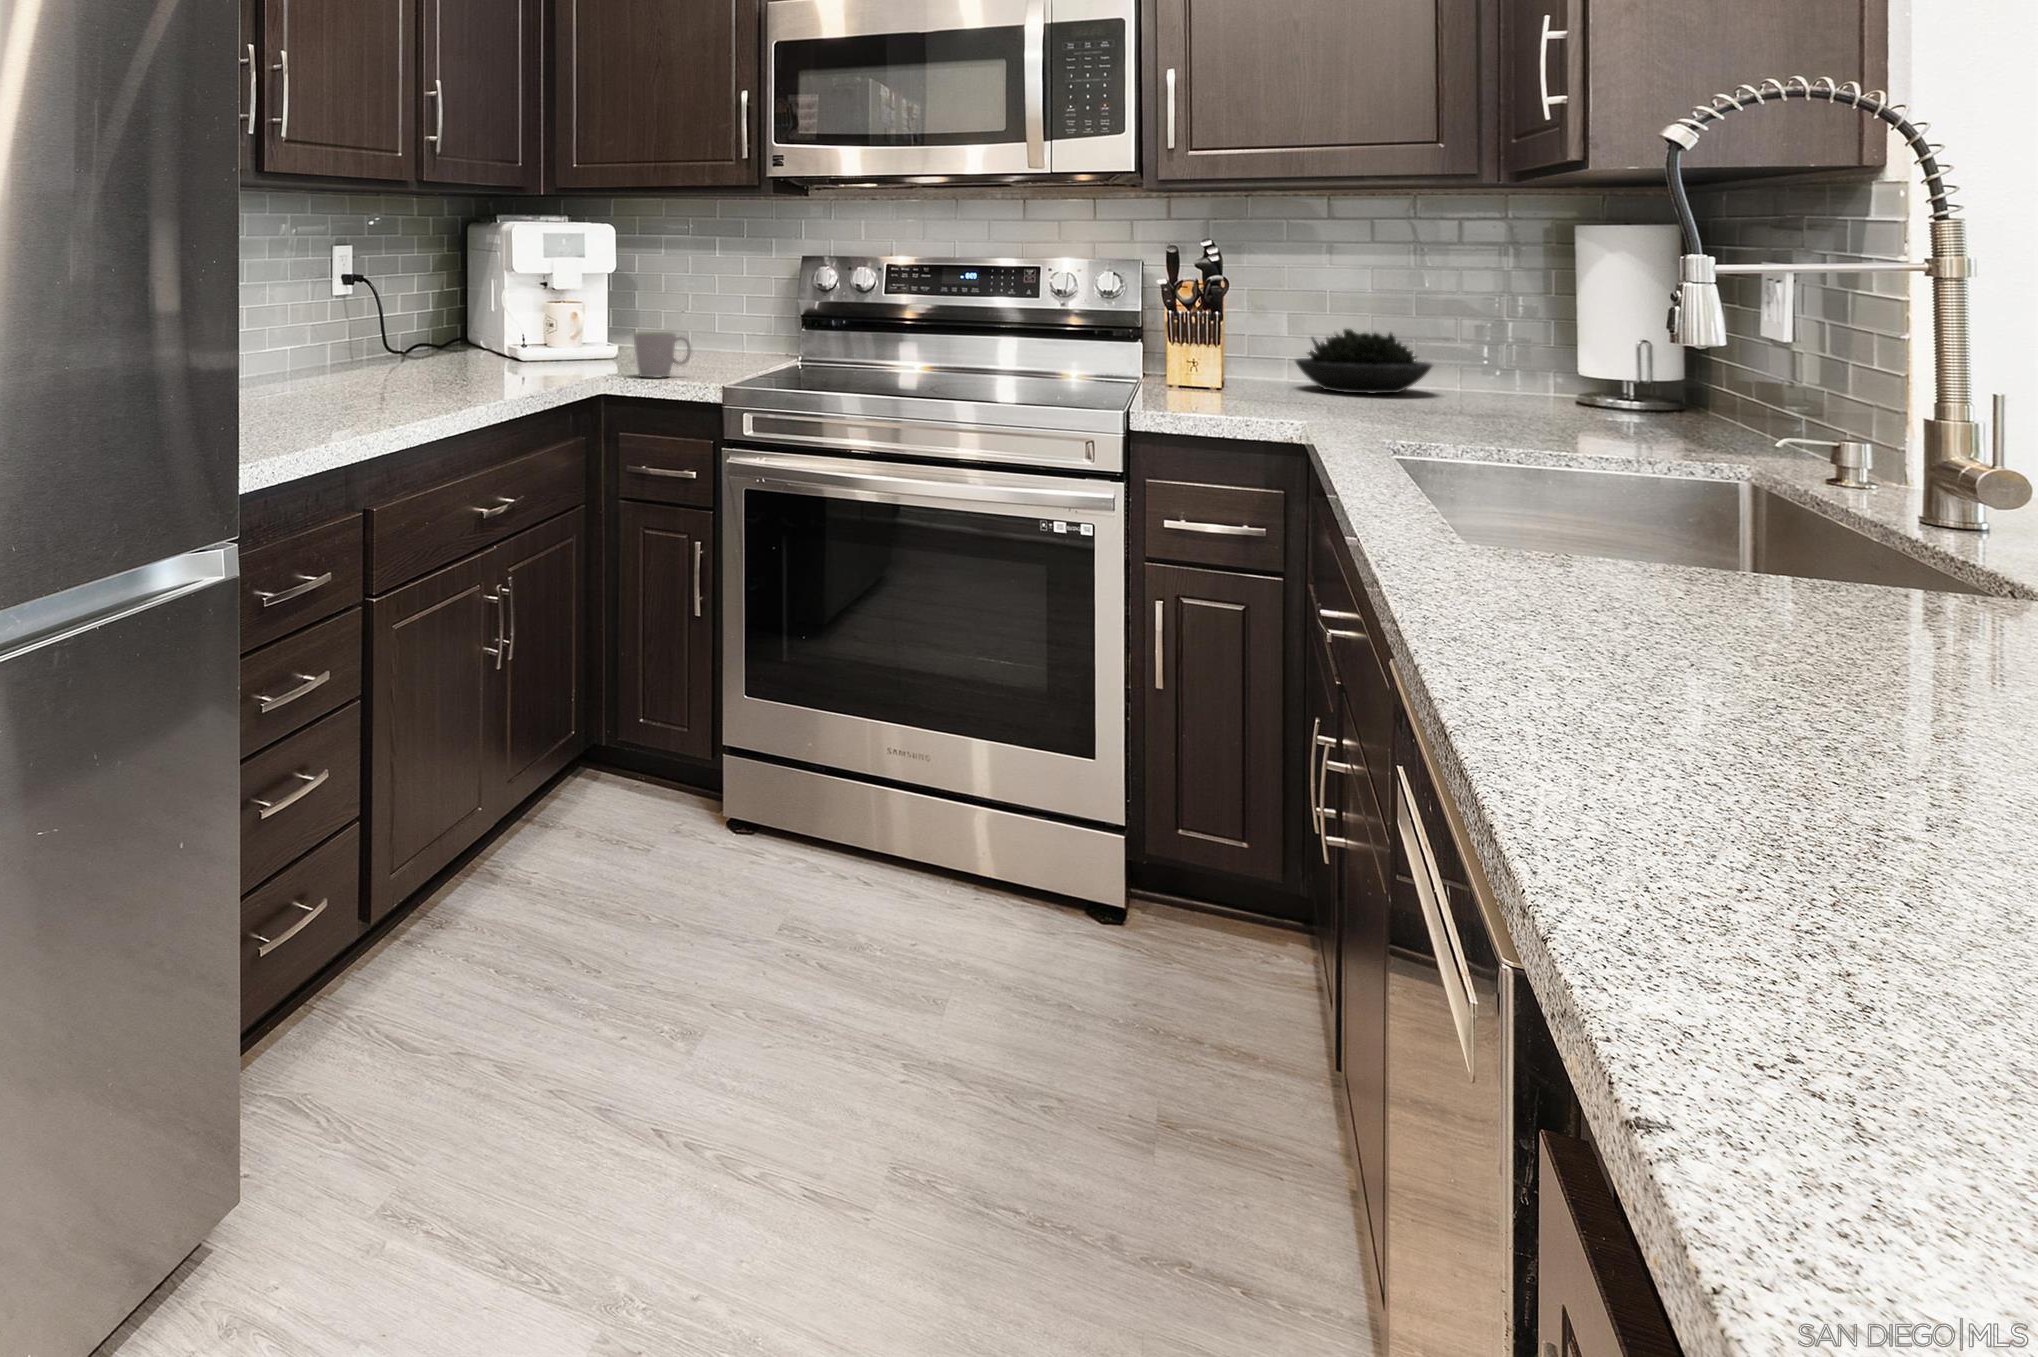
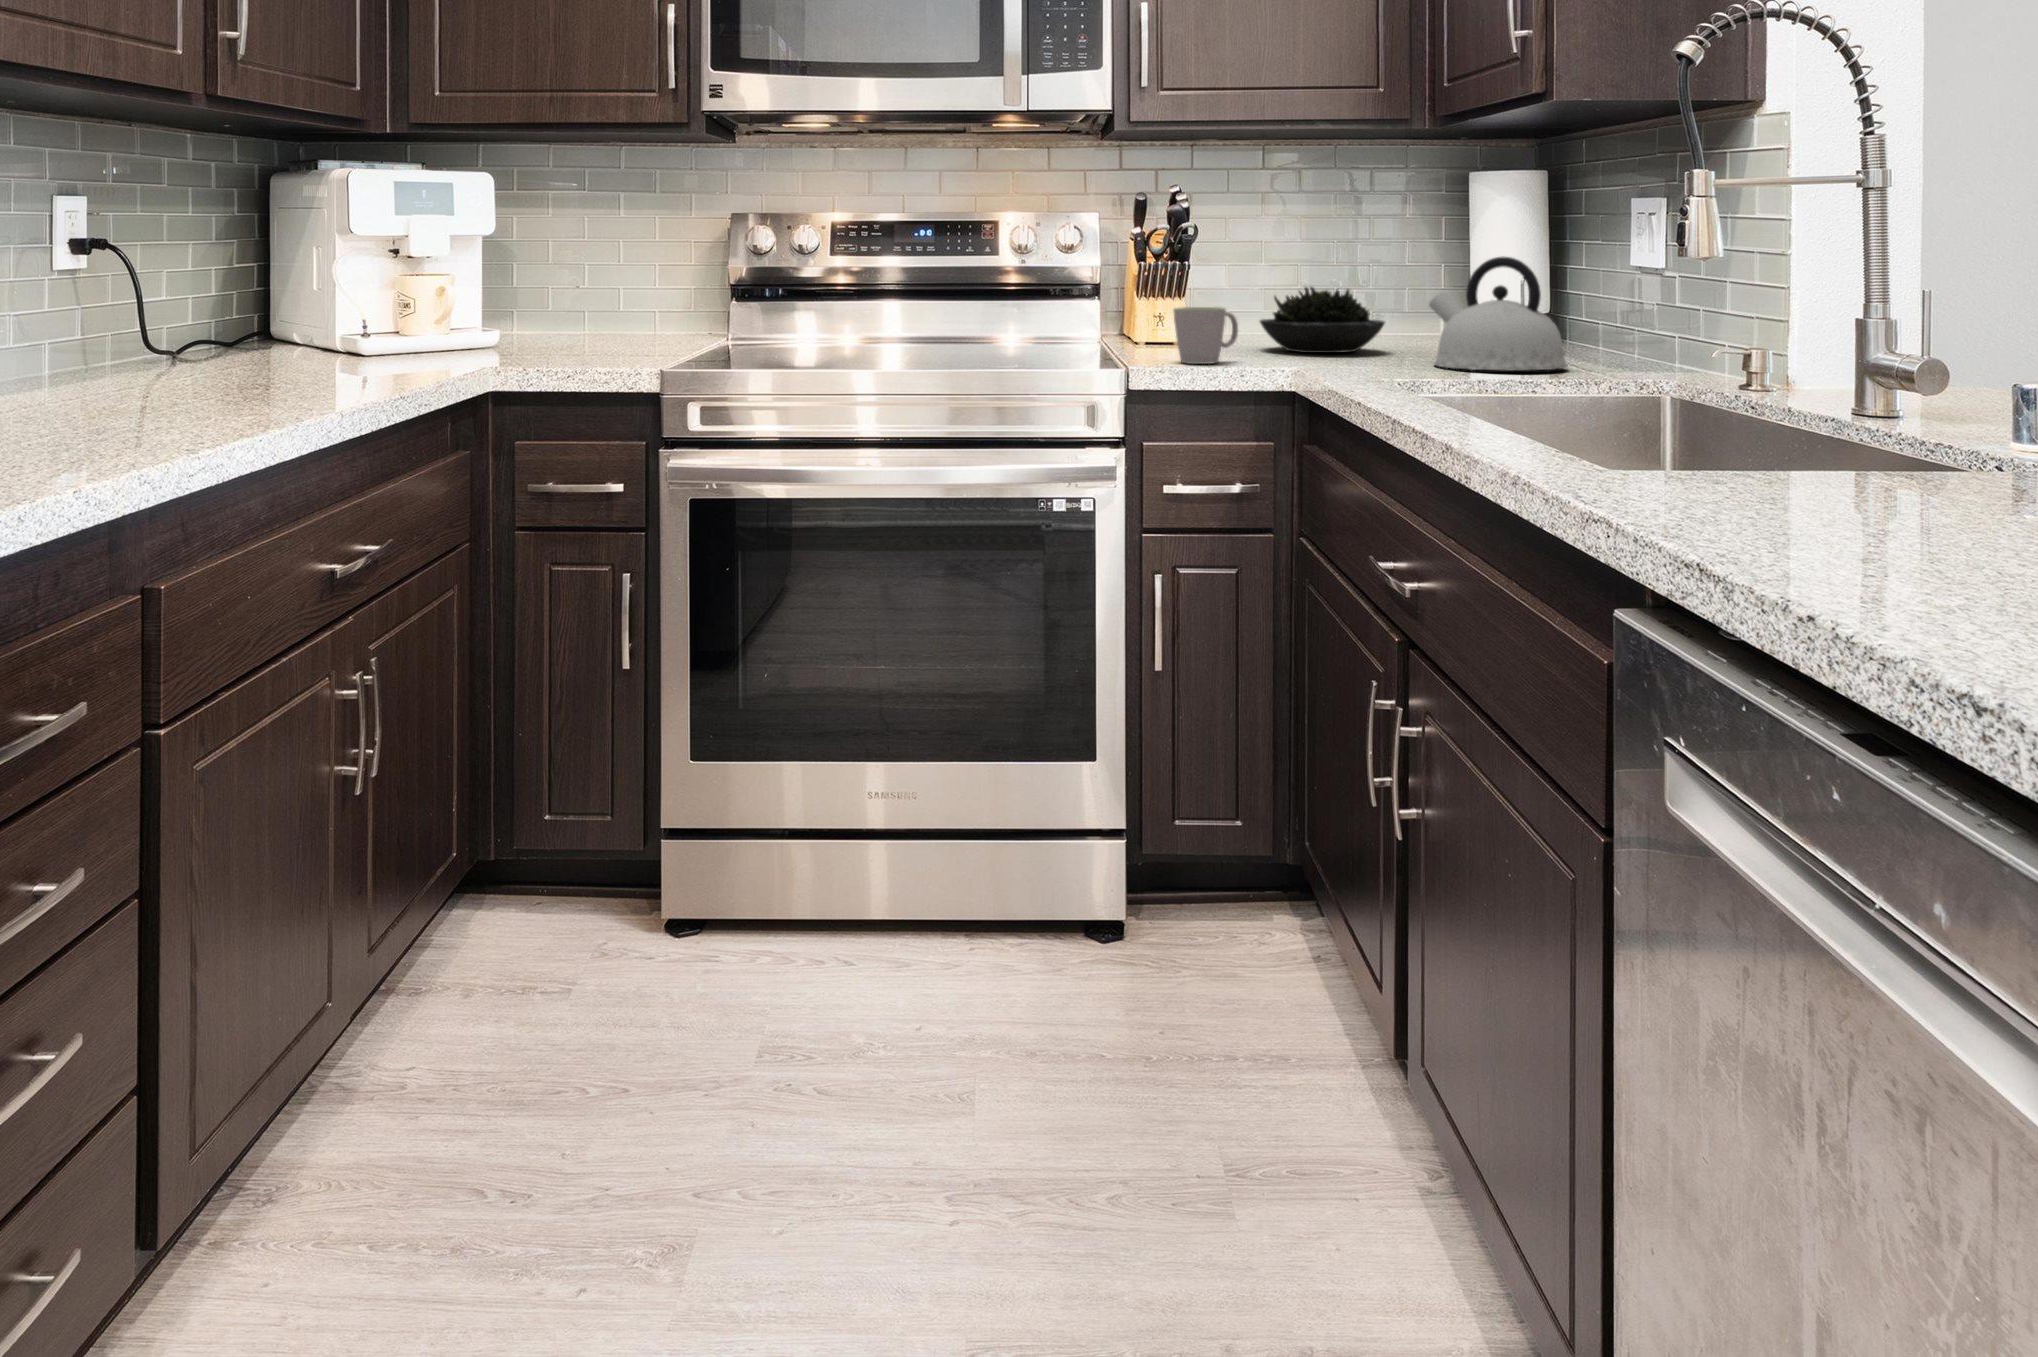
kettle: none [1466,306,1622,420] -> present [1429,257,1567,371]
mug: present [634,332,691,378] -> present [1174,307,1238,364]

